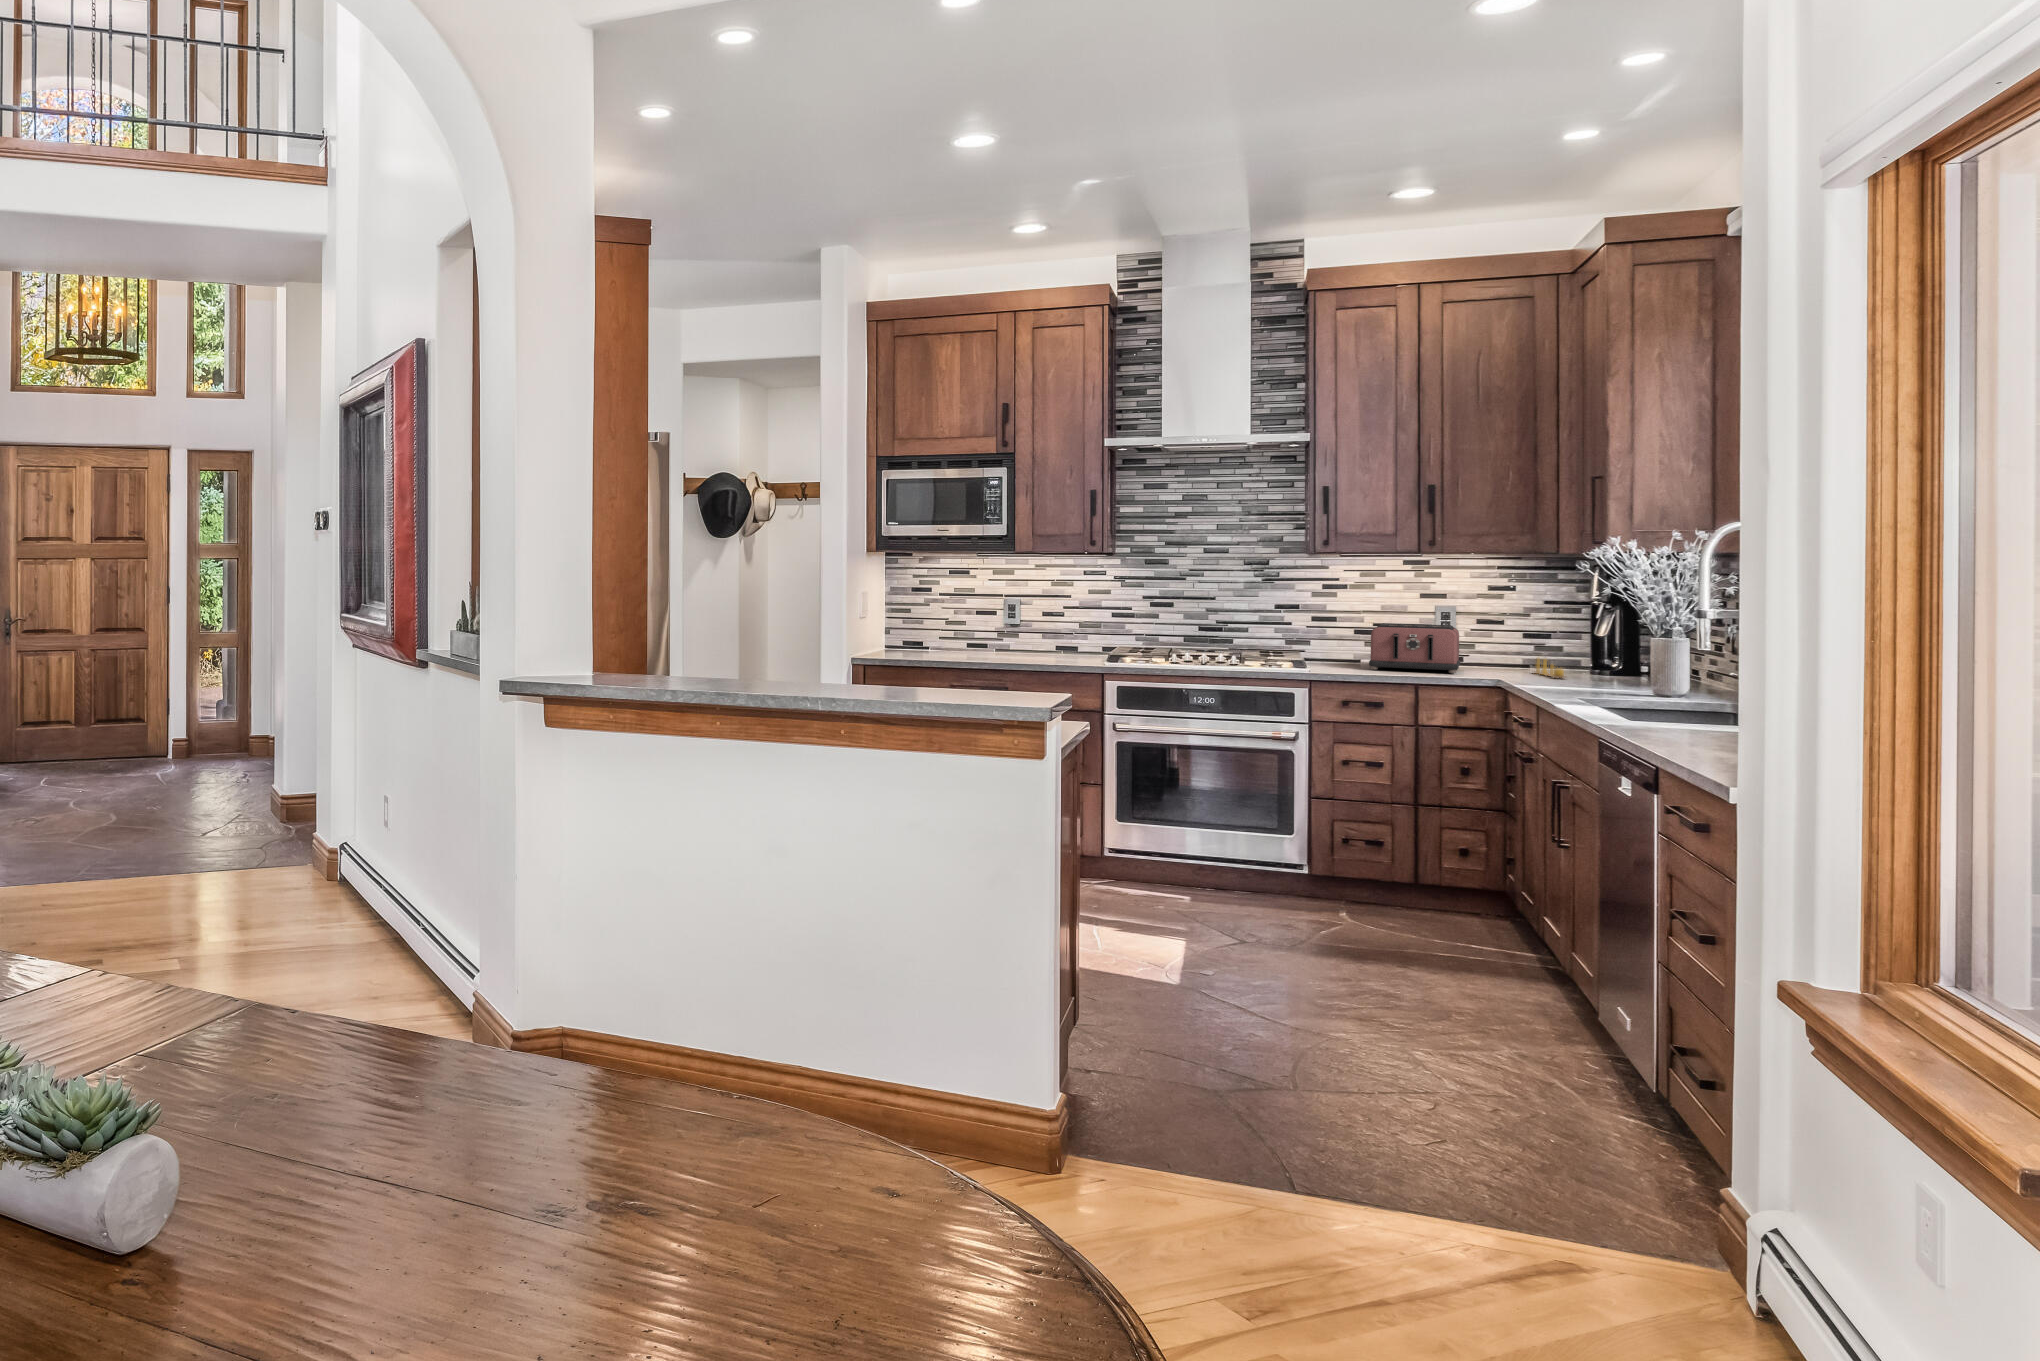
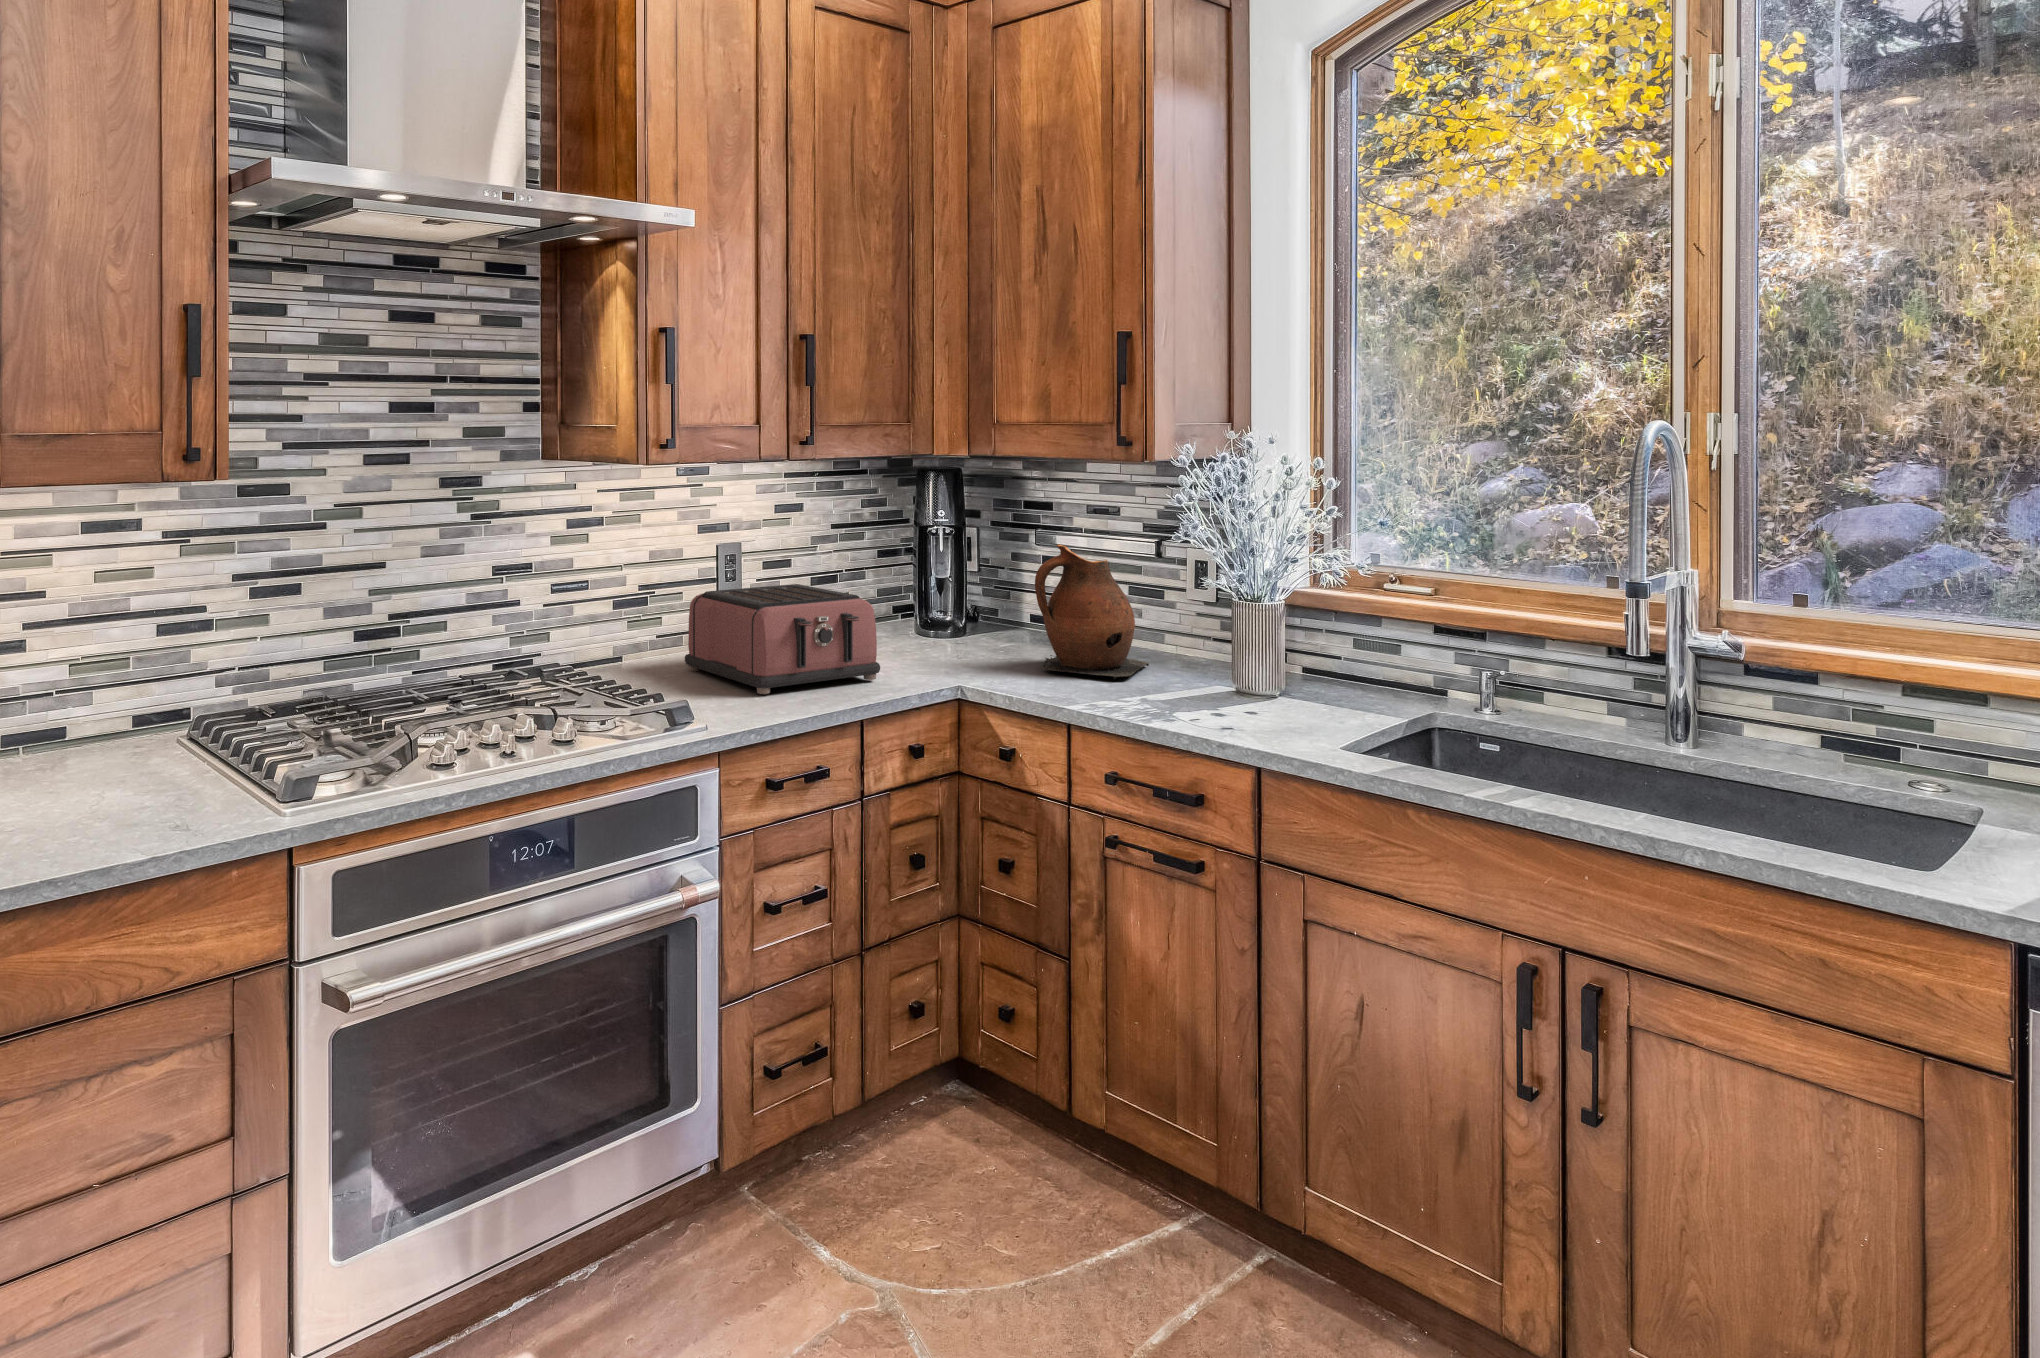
ceramic pitcher: none [1576,608,1665,688] -> present [1035,545,1149,679]
candle: present [1536,658,1564,678] -> none [900,621,995,664]

